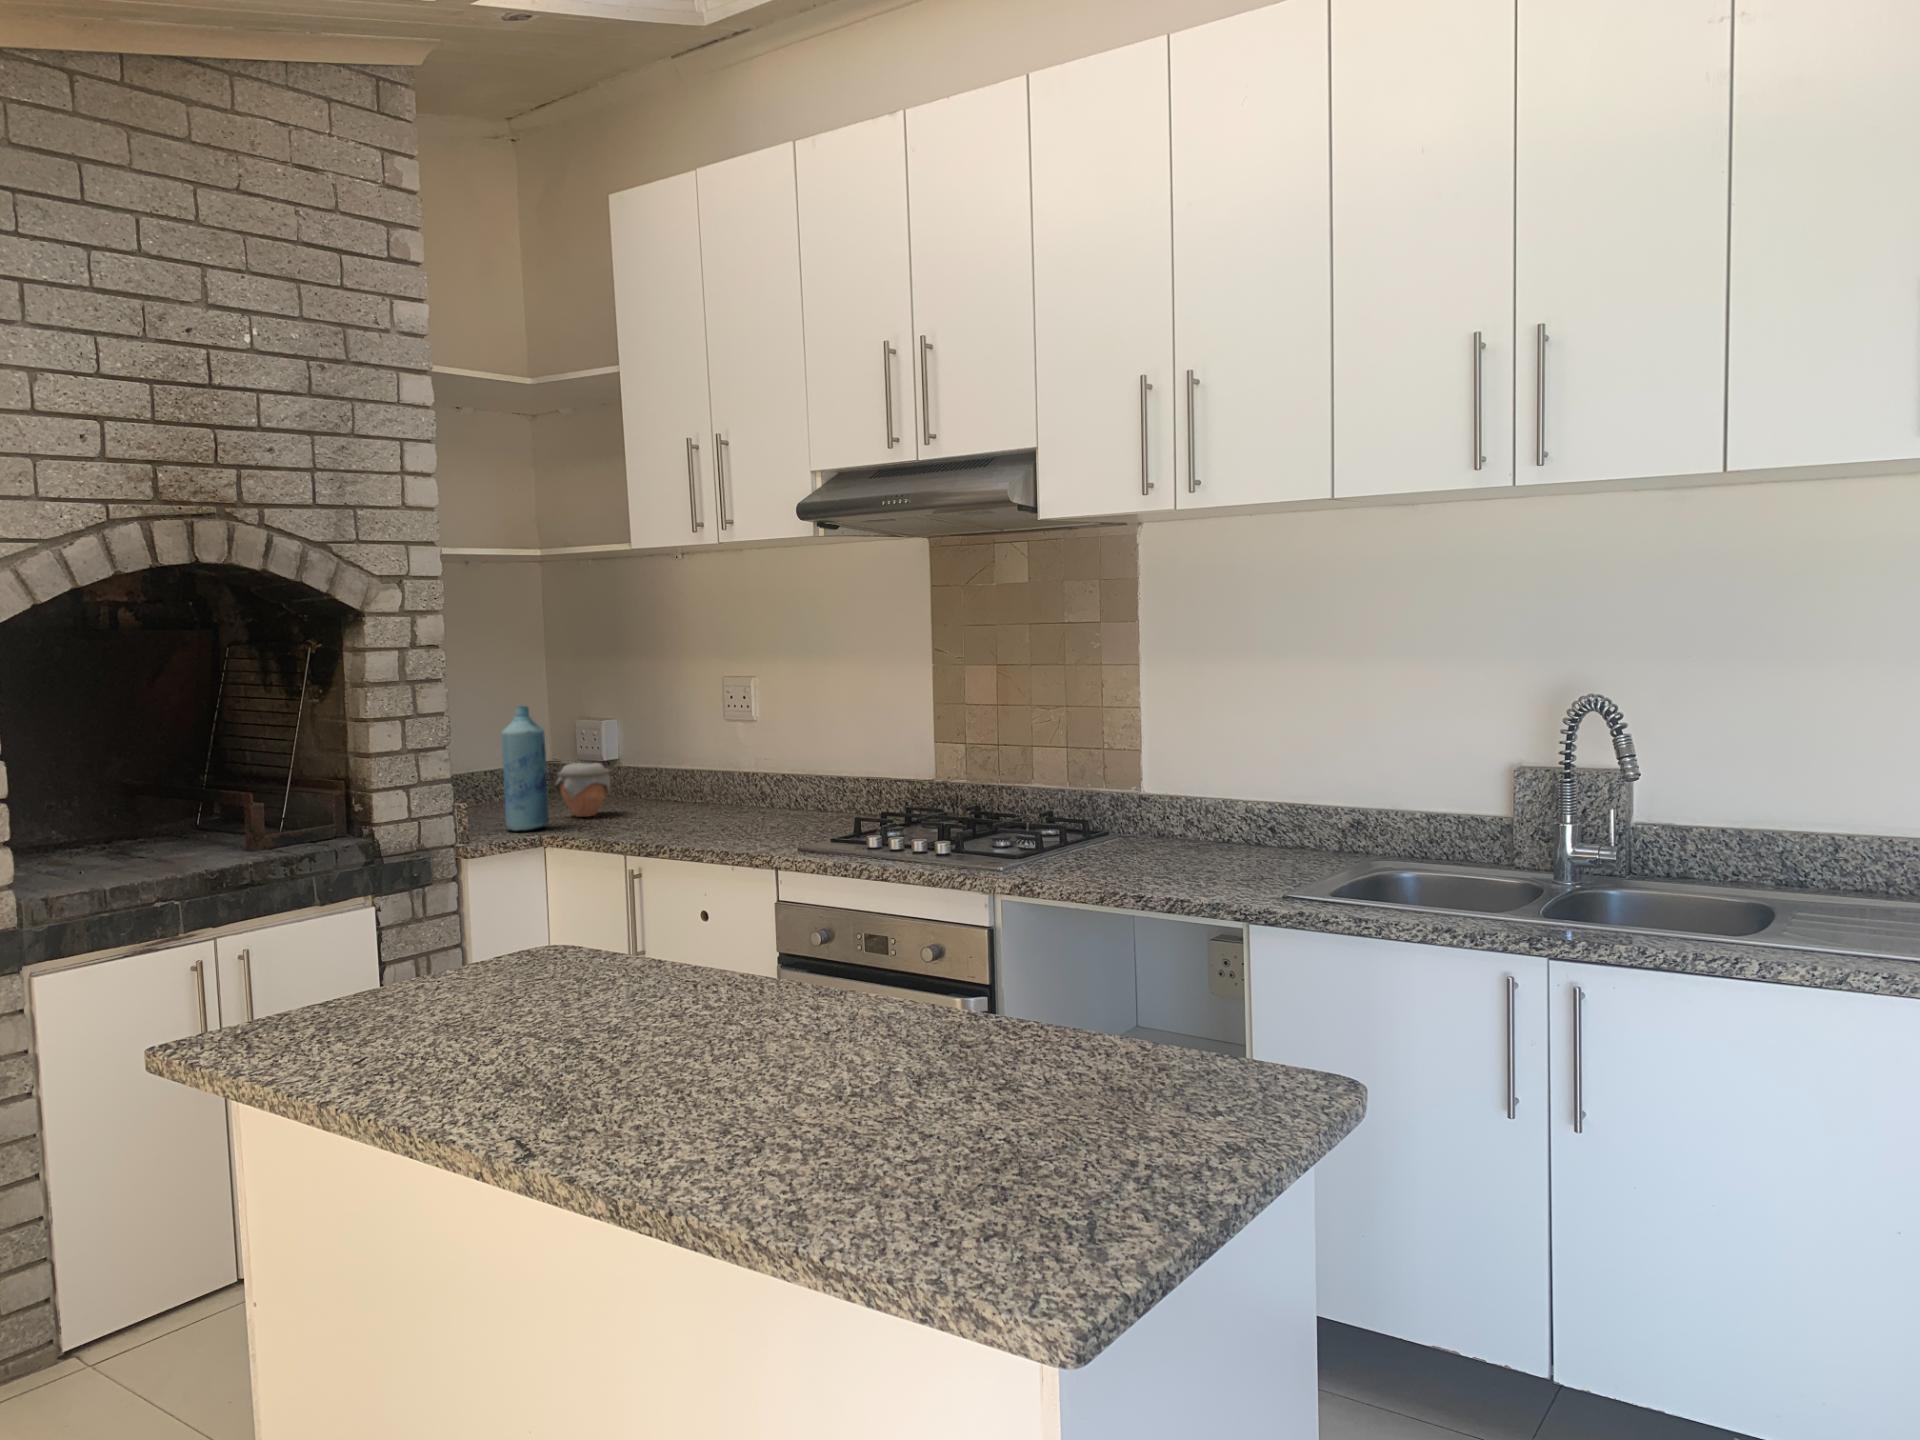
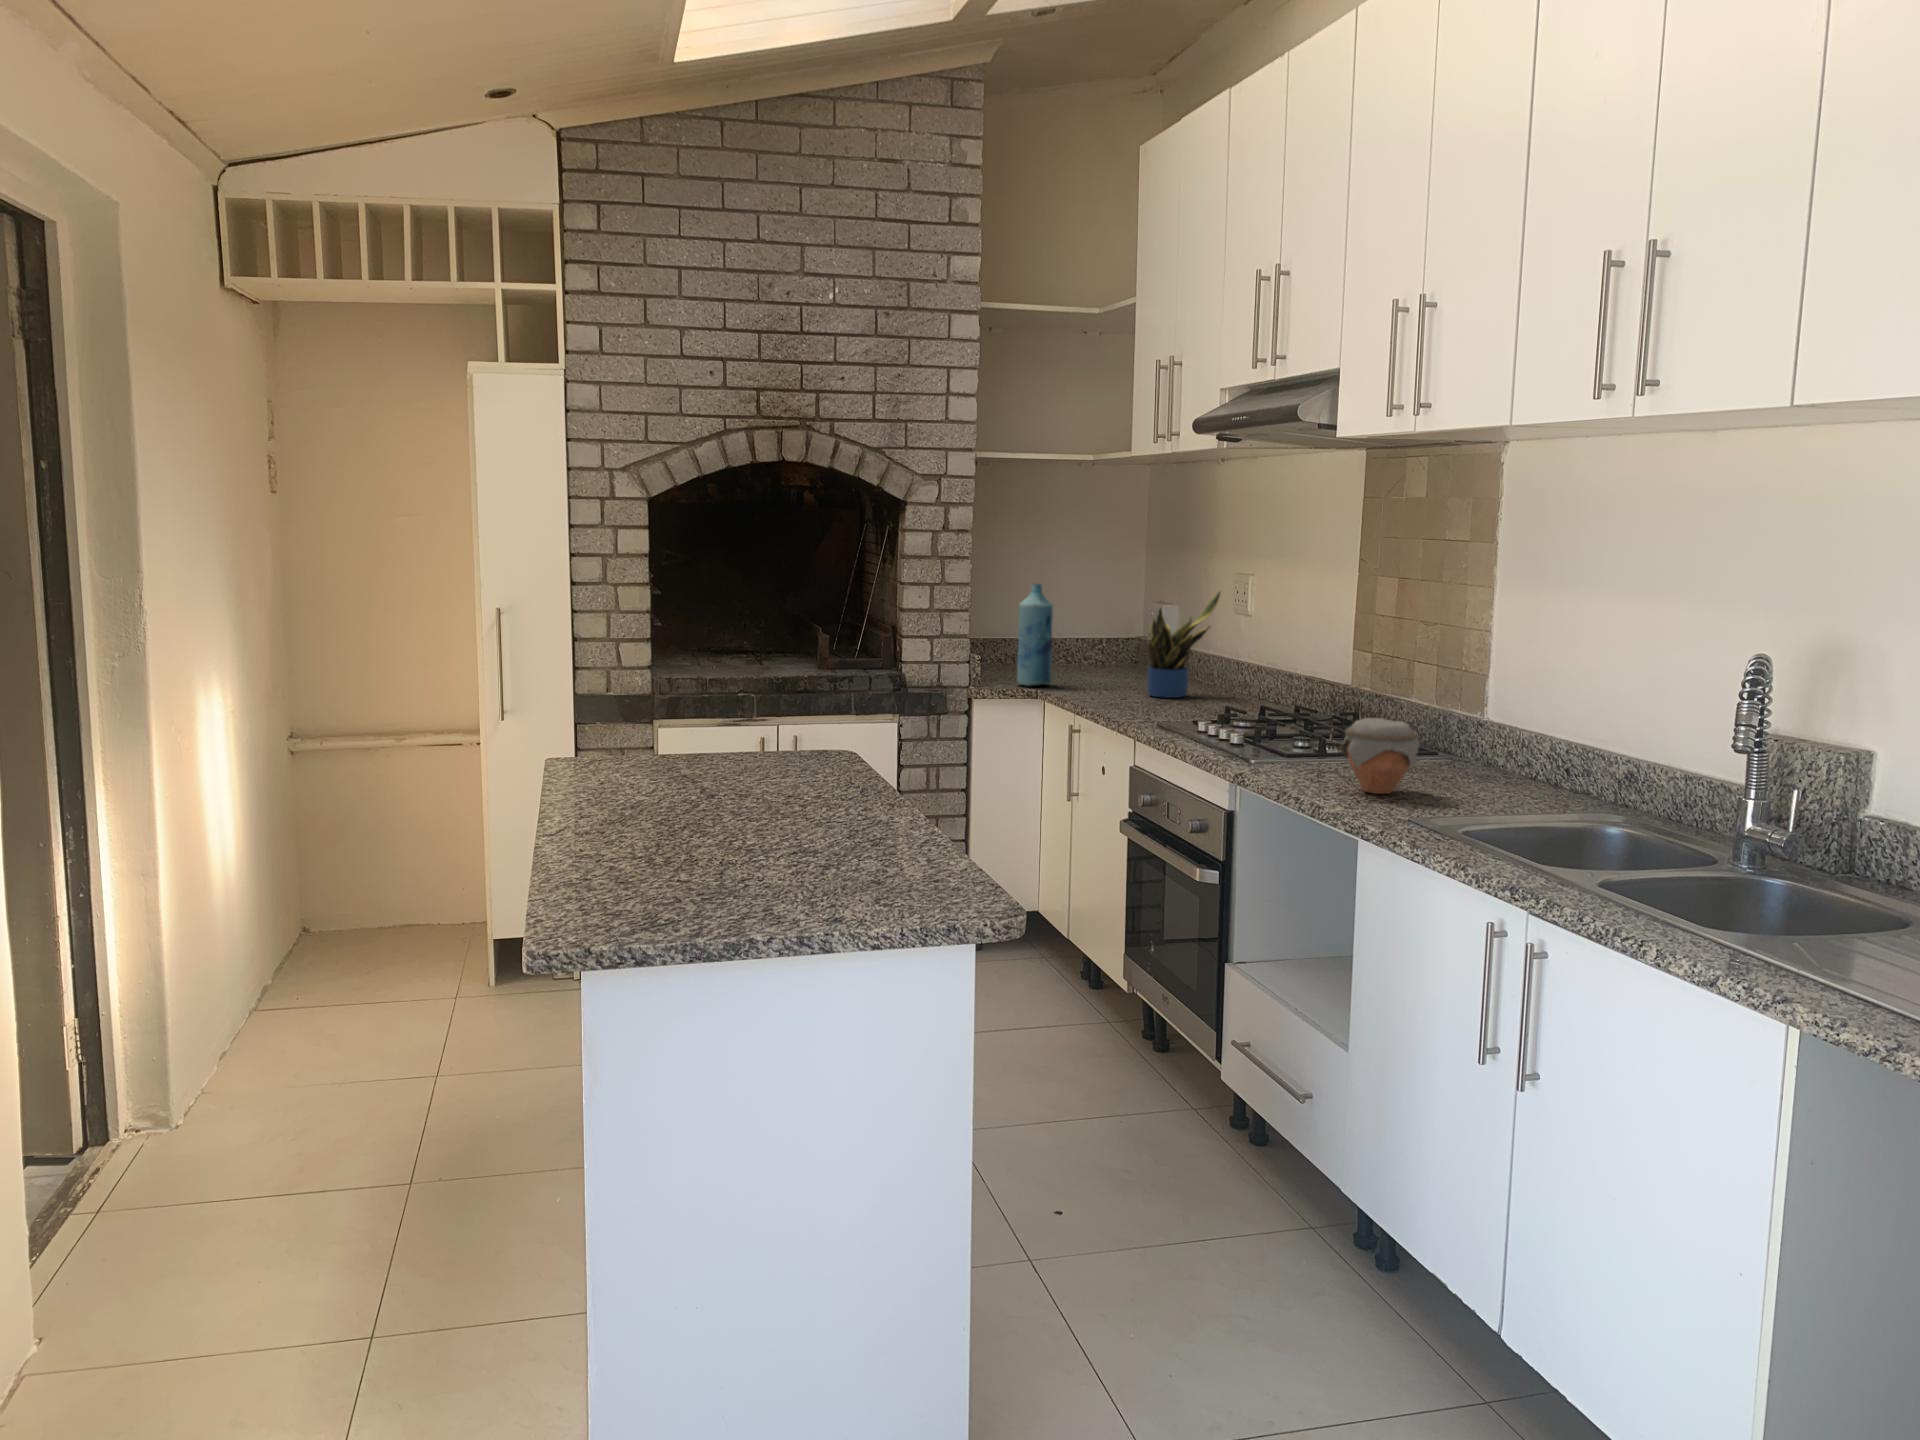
potted plant: none [672,696,752,822] -> present [1147,592,1220,698]
jar: present [556,763,611,817] -> present [1341,718,1419,794]

